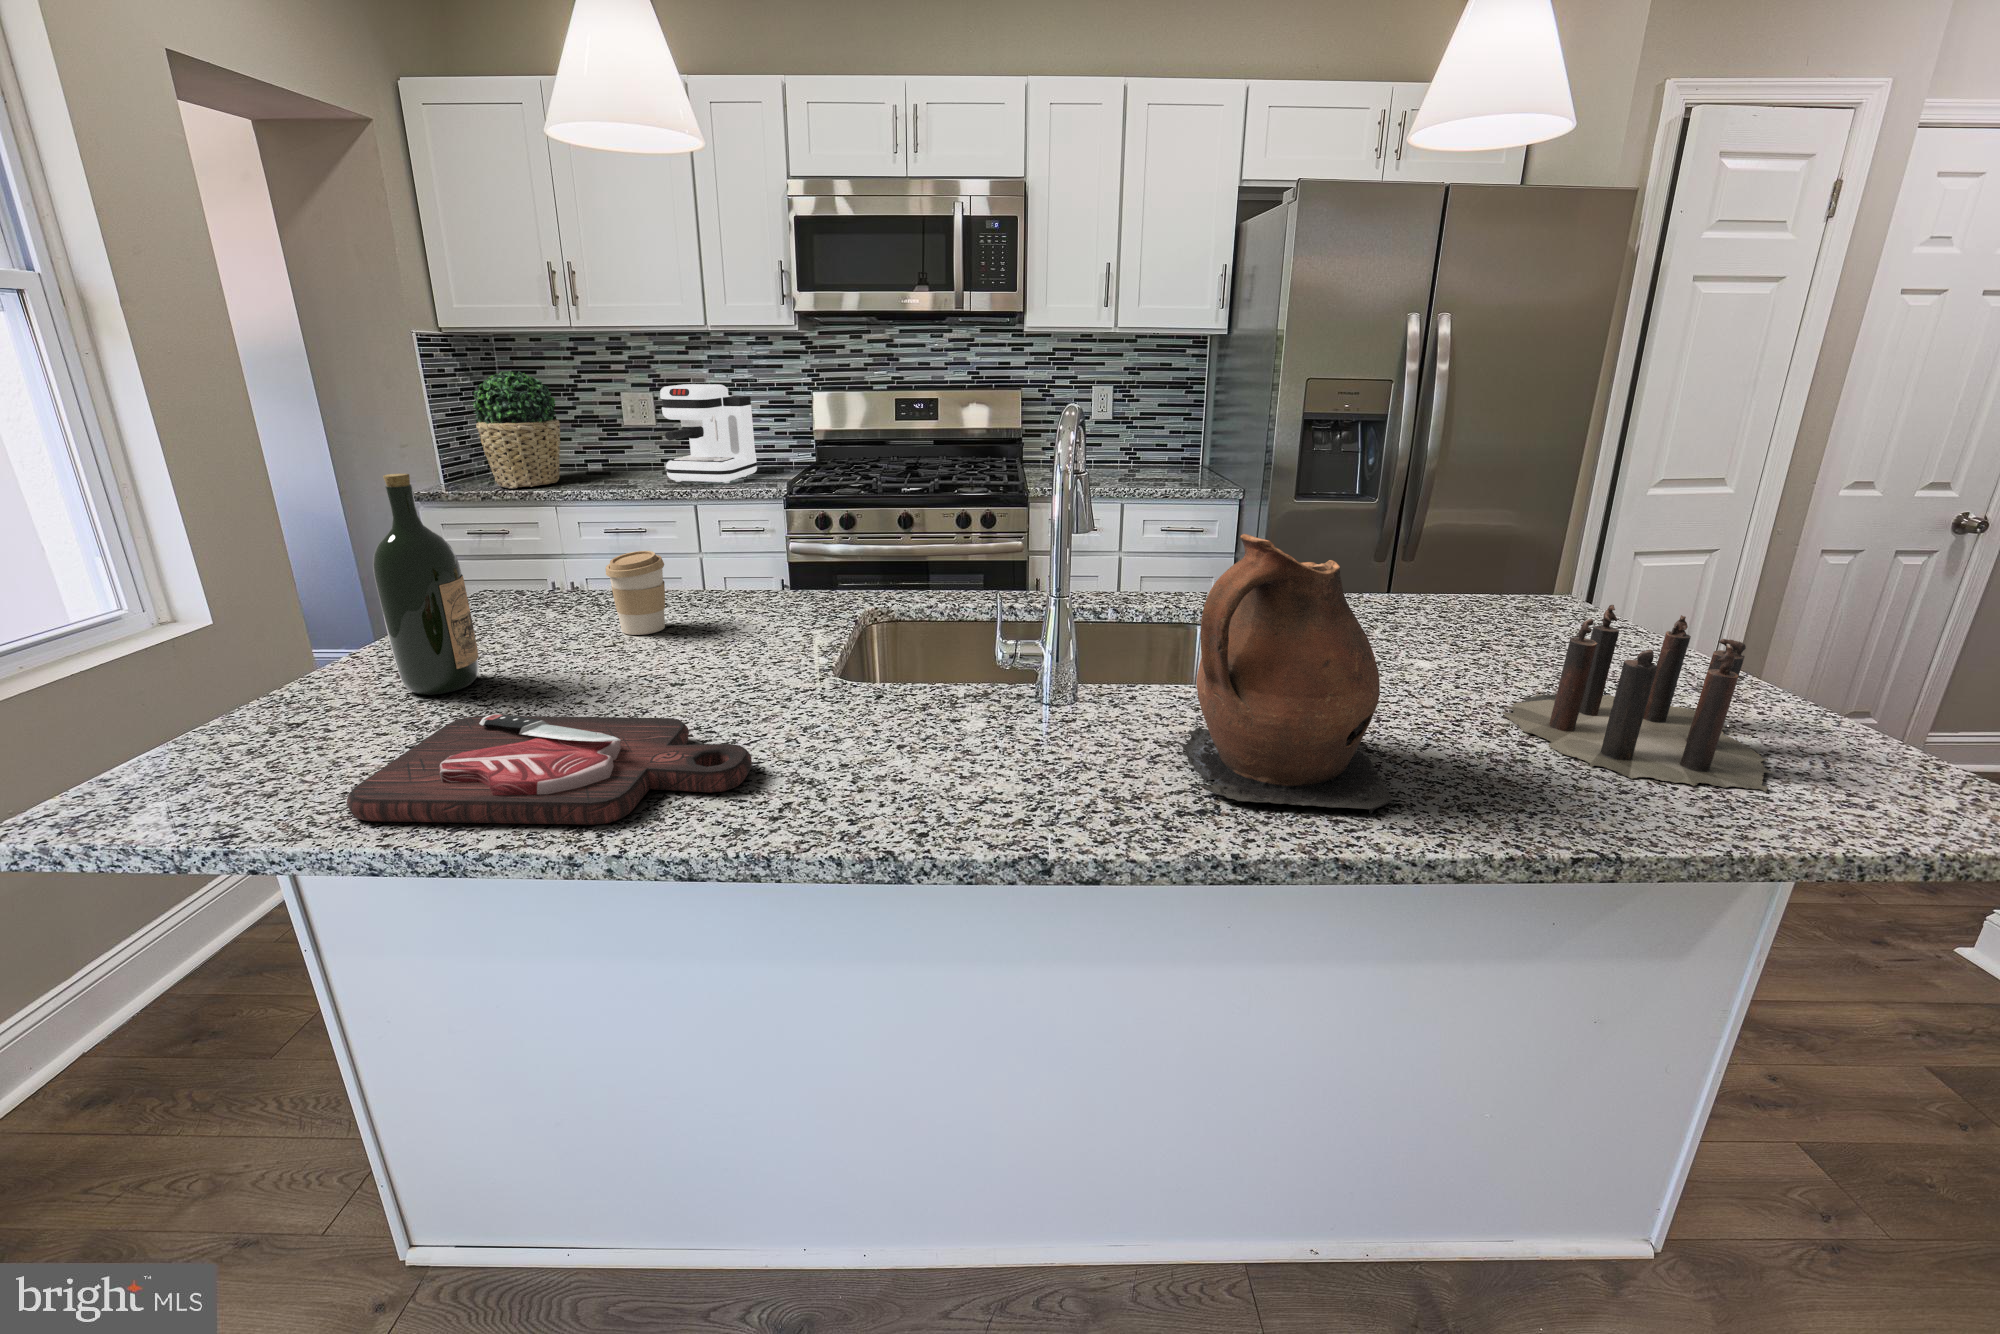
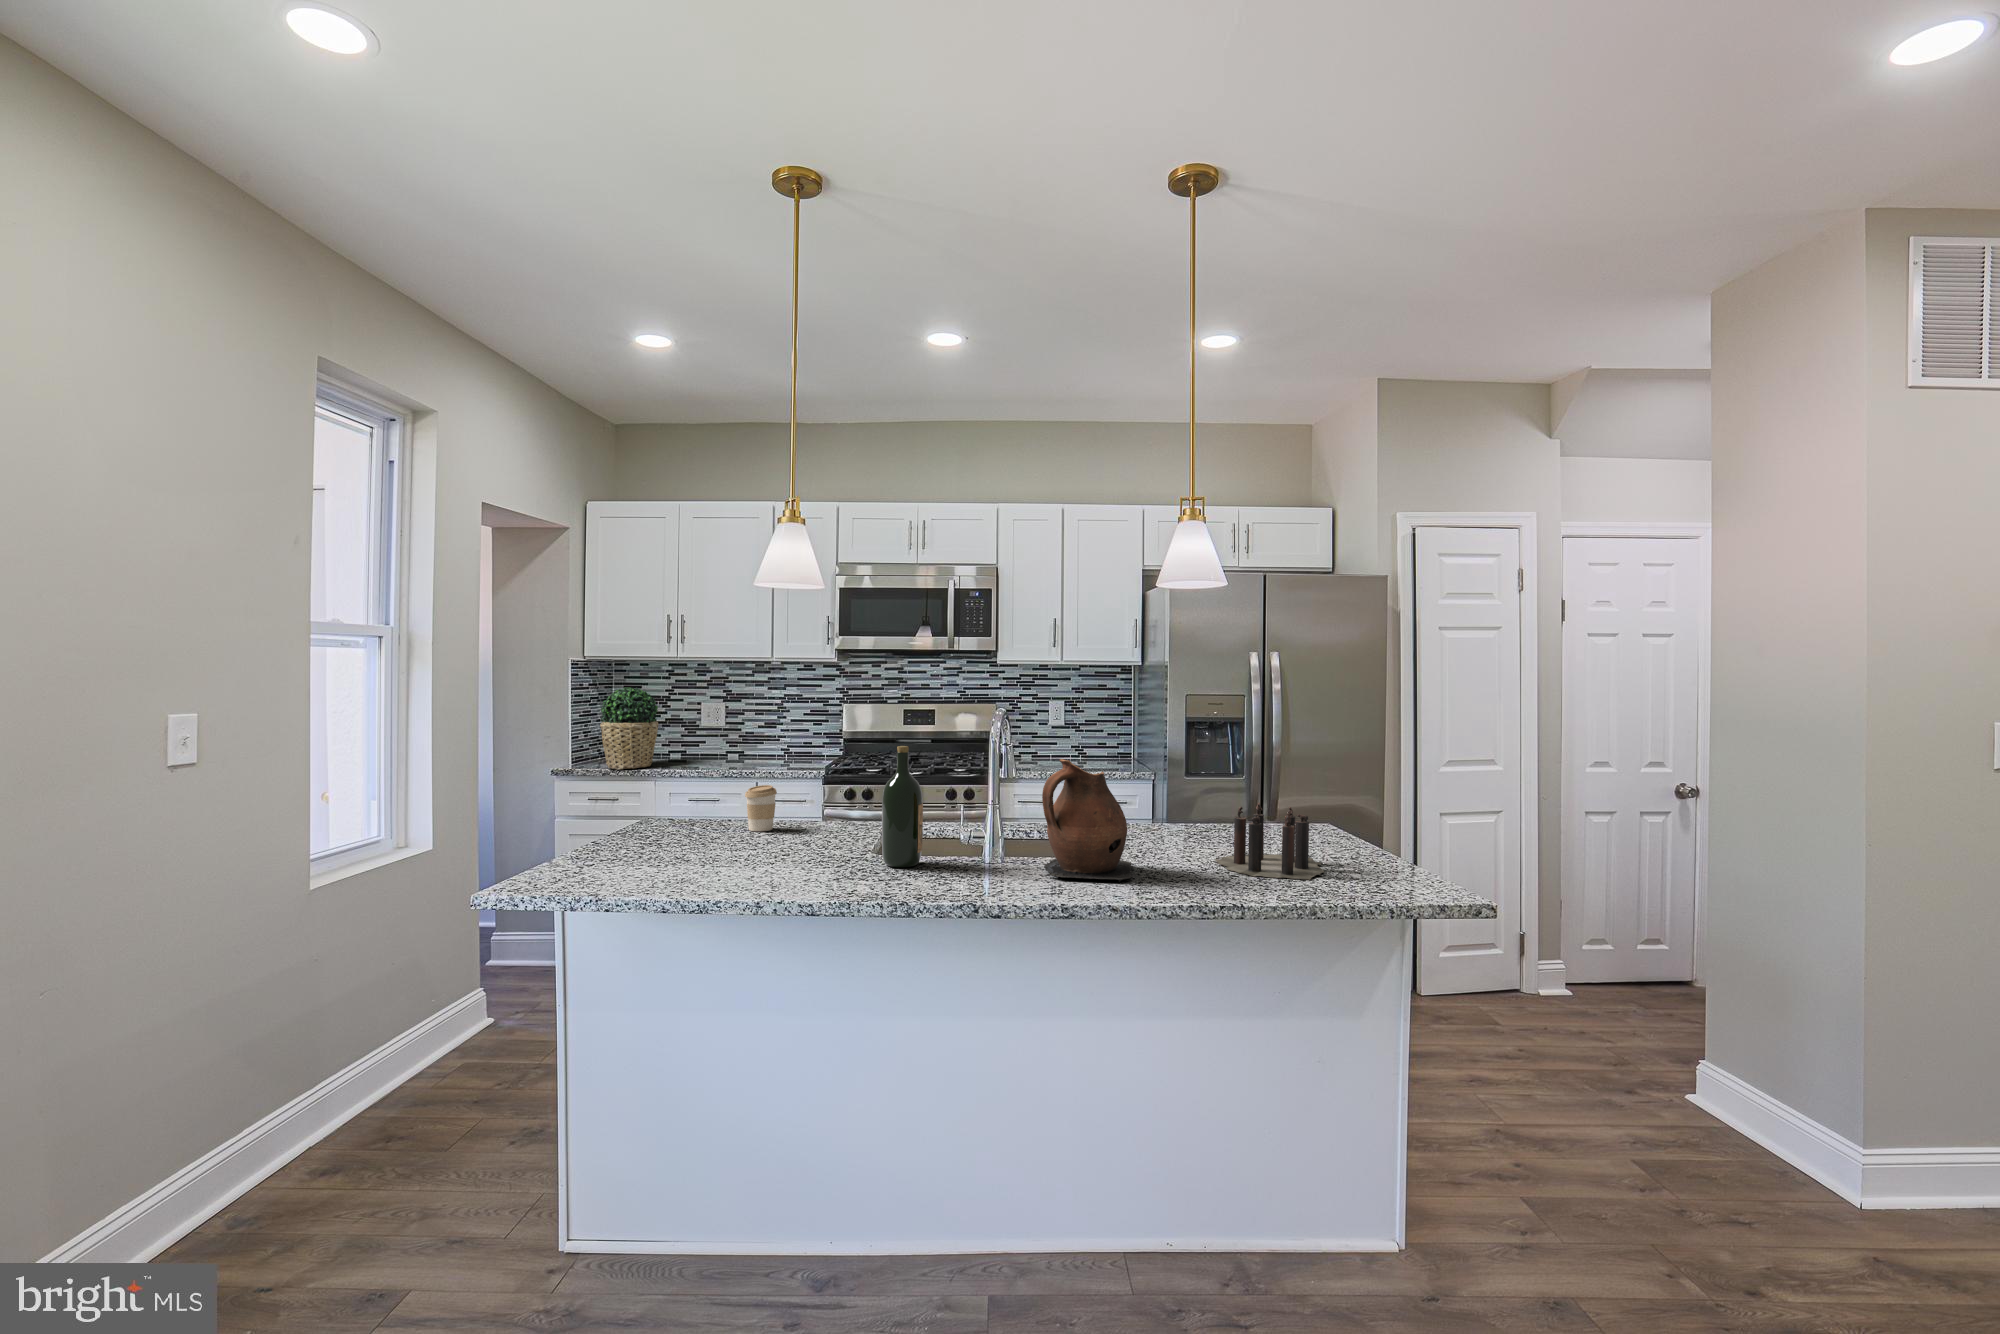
coffee maker: present [660,384,757,483] -> none [734,697,799,767]
wine bottle: present [373,474,479,695] -> present [882,746,923,867]
cutting board: present [347,714,752,825] -> none [663,847,839,881]

